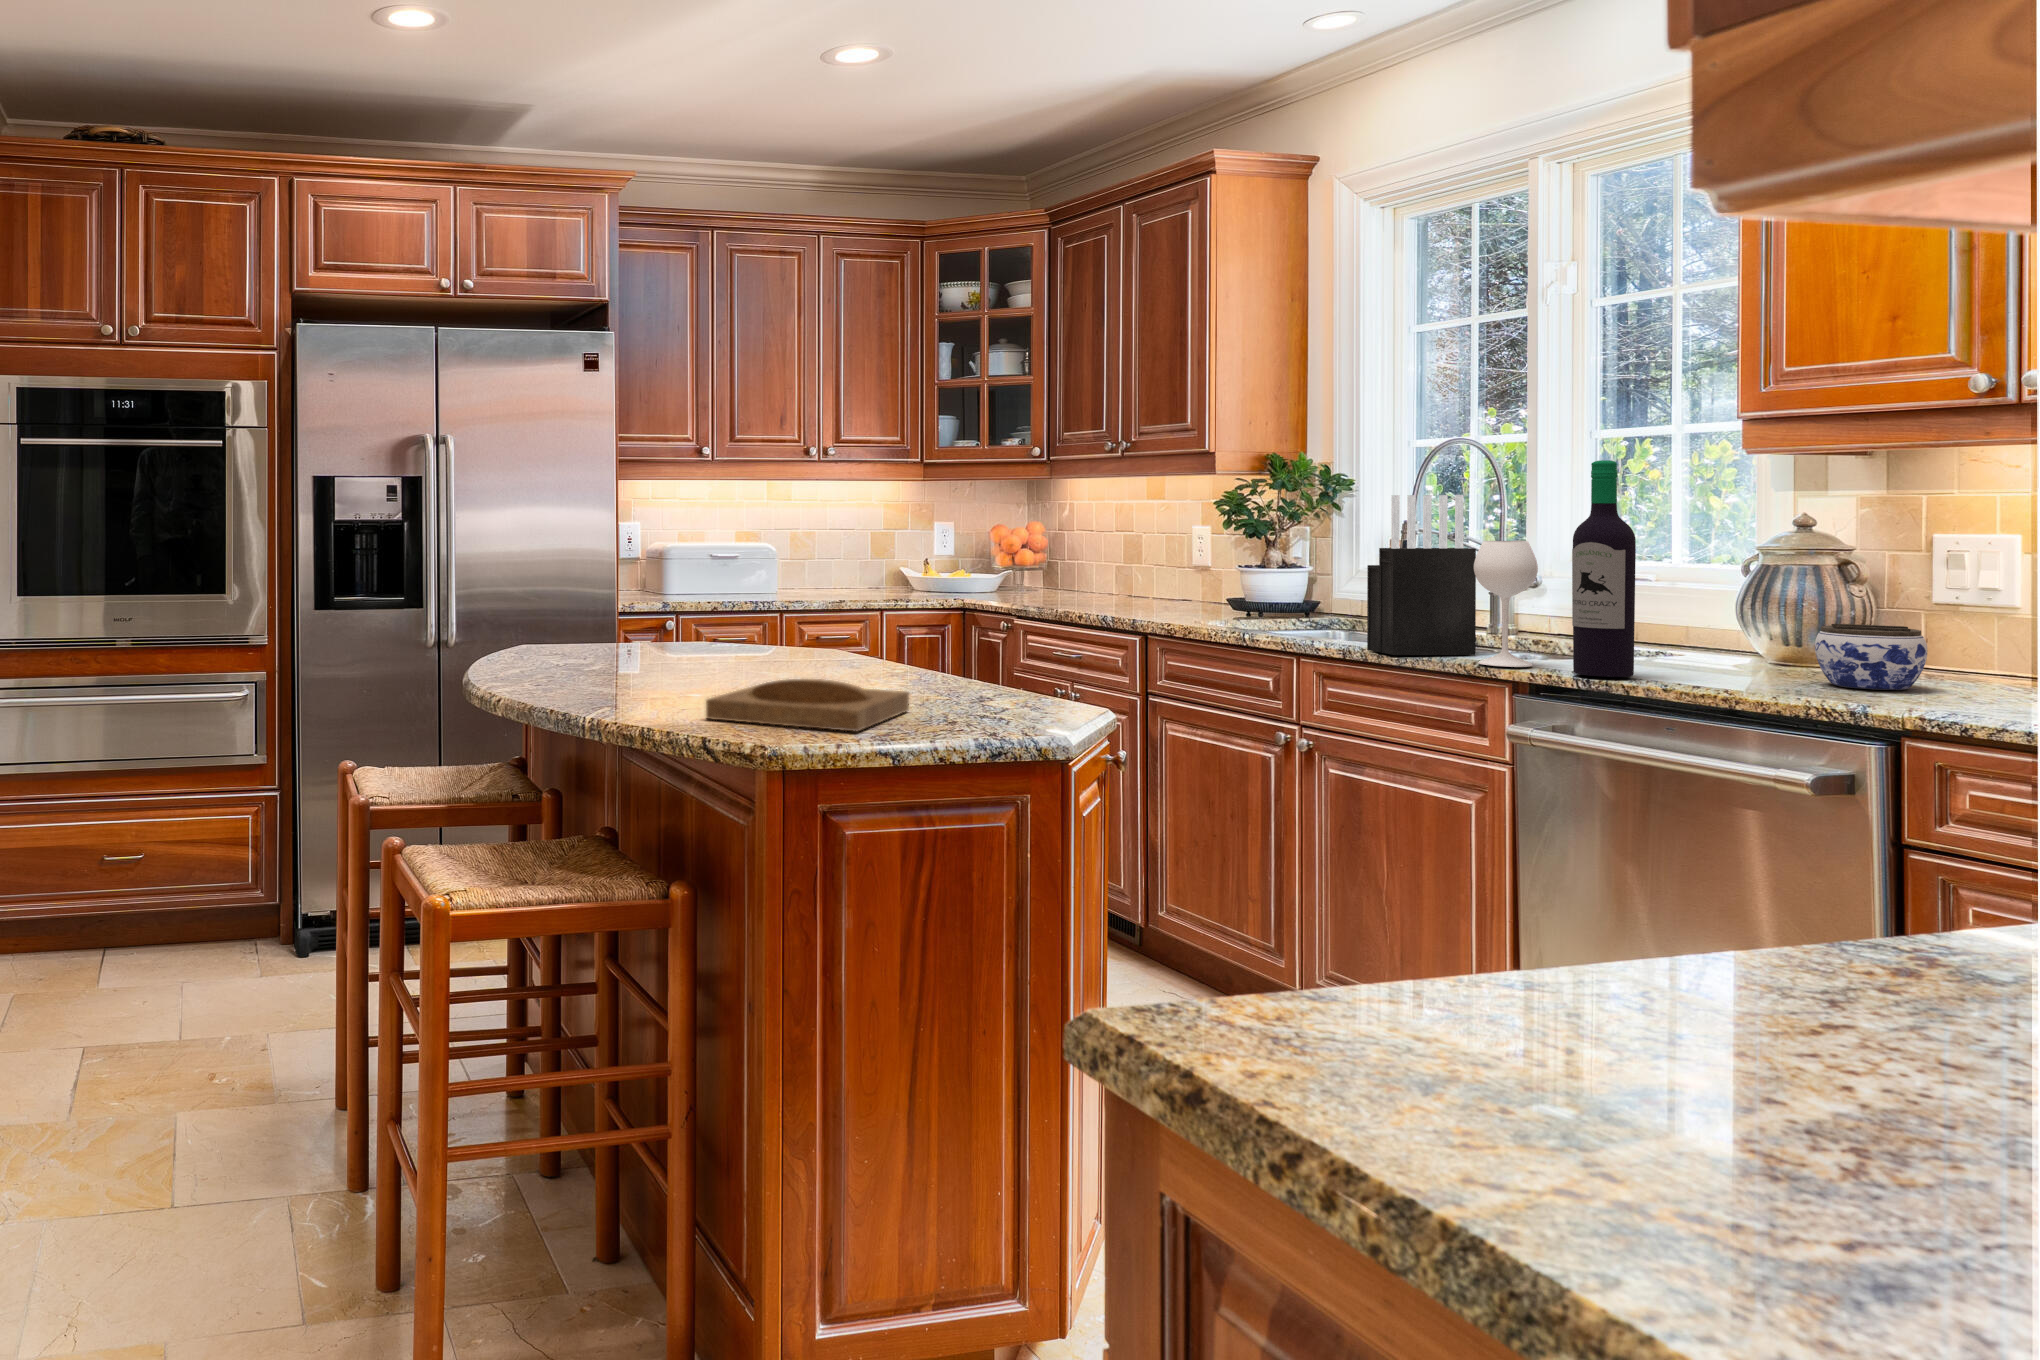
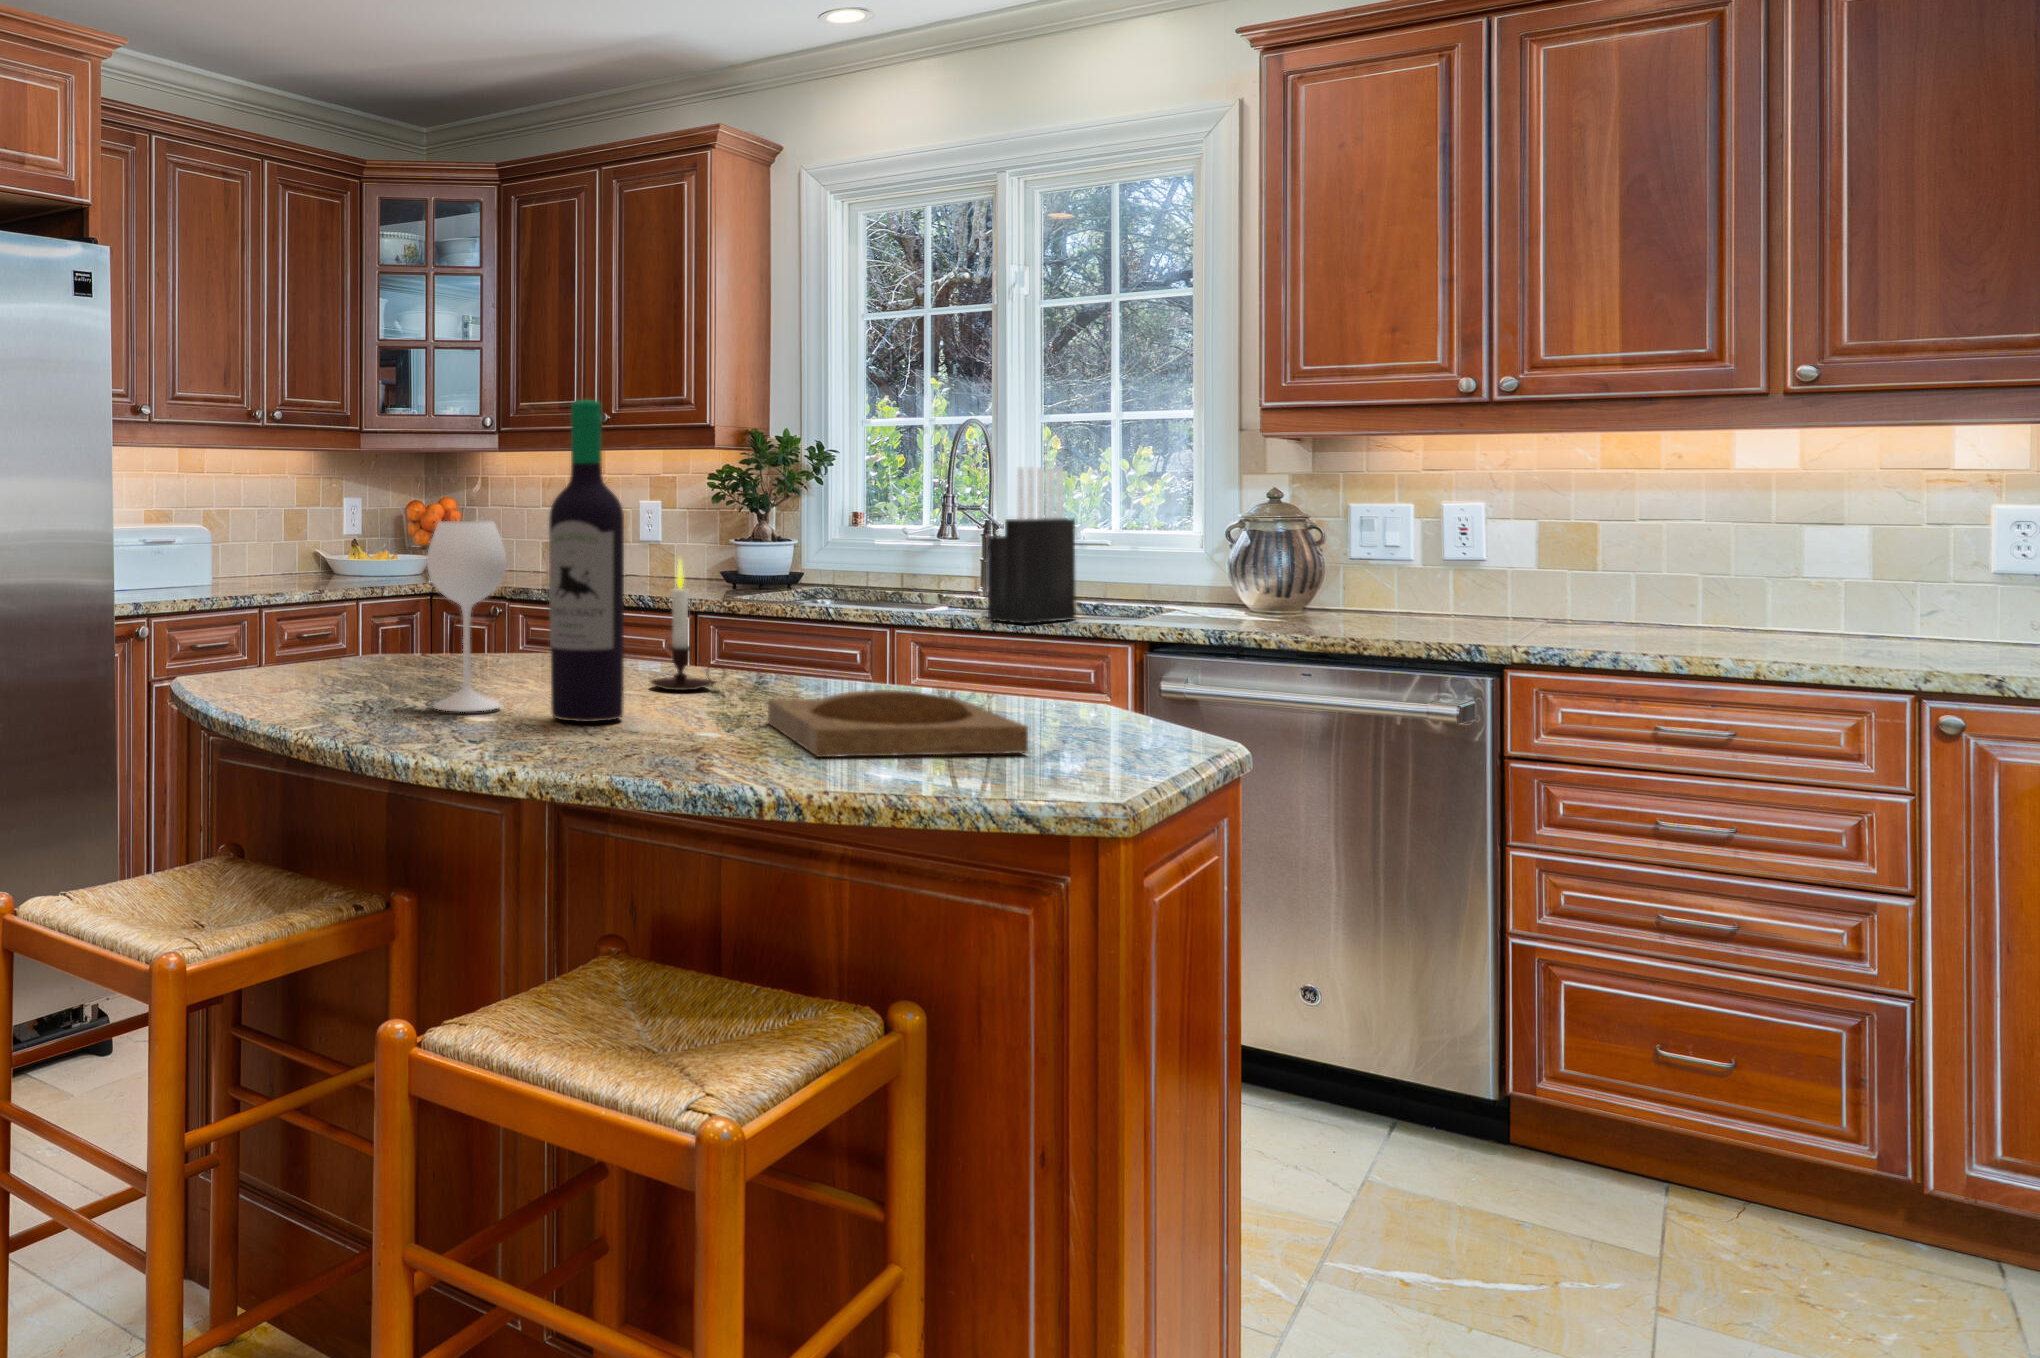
wine bottle: present [1474,460,1636,677] -> present [427,400,624,722]
candle: none [783,573,833,678] -> present [651,560,723,690]
jar: present [1815,624,1927,690] -> none [1349,576,1428,630]

